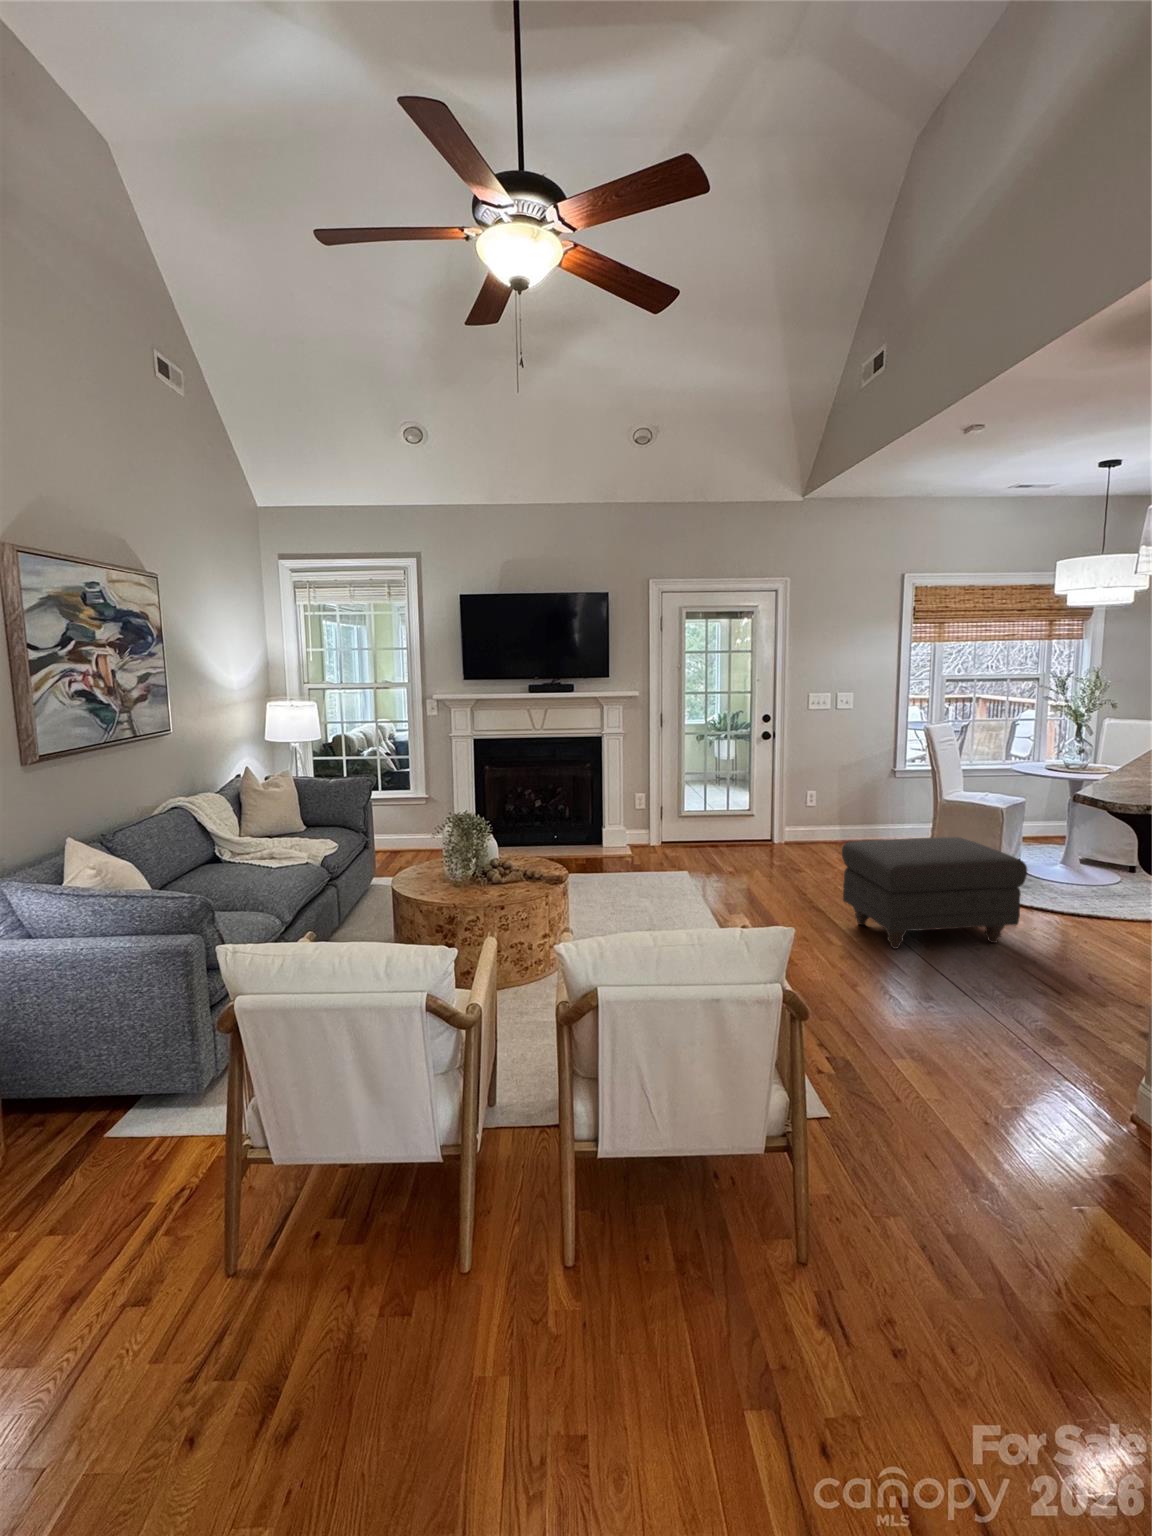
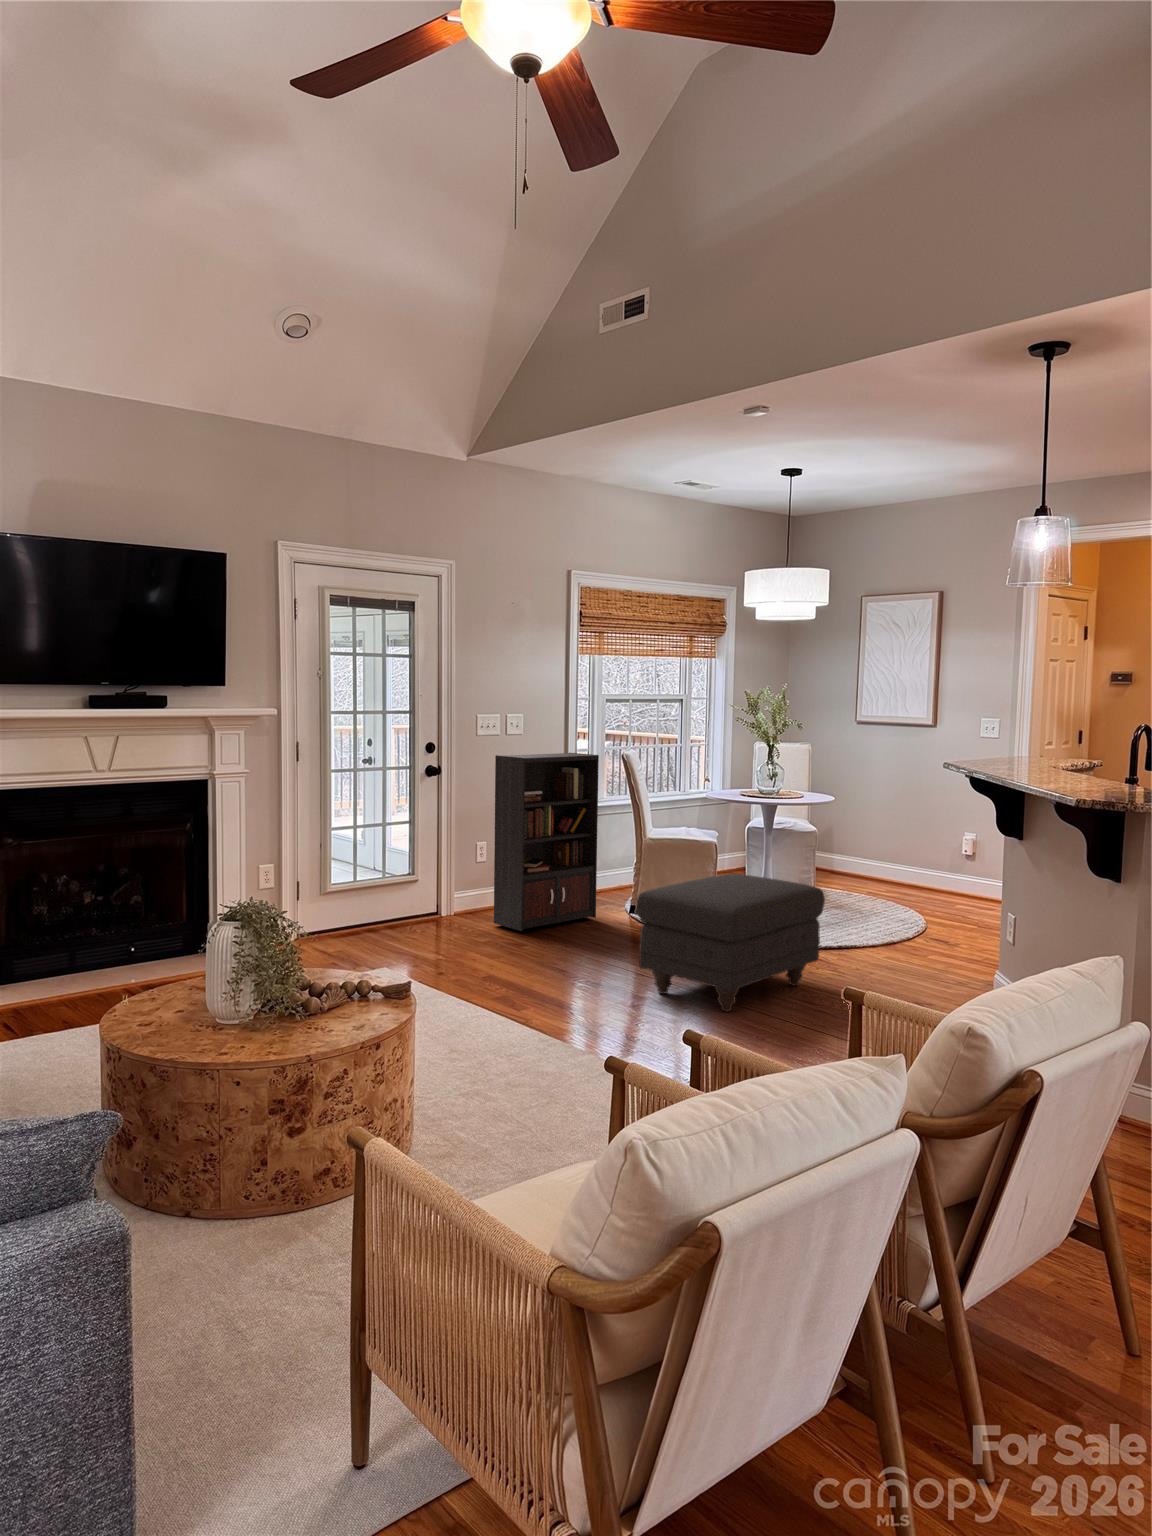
bookcase: none [802,726,896,861] -> present [494,753,599,931]

